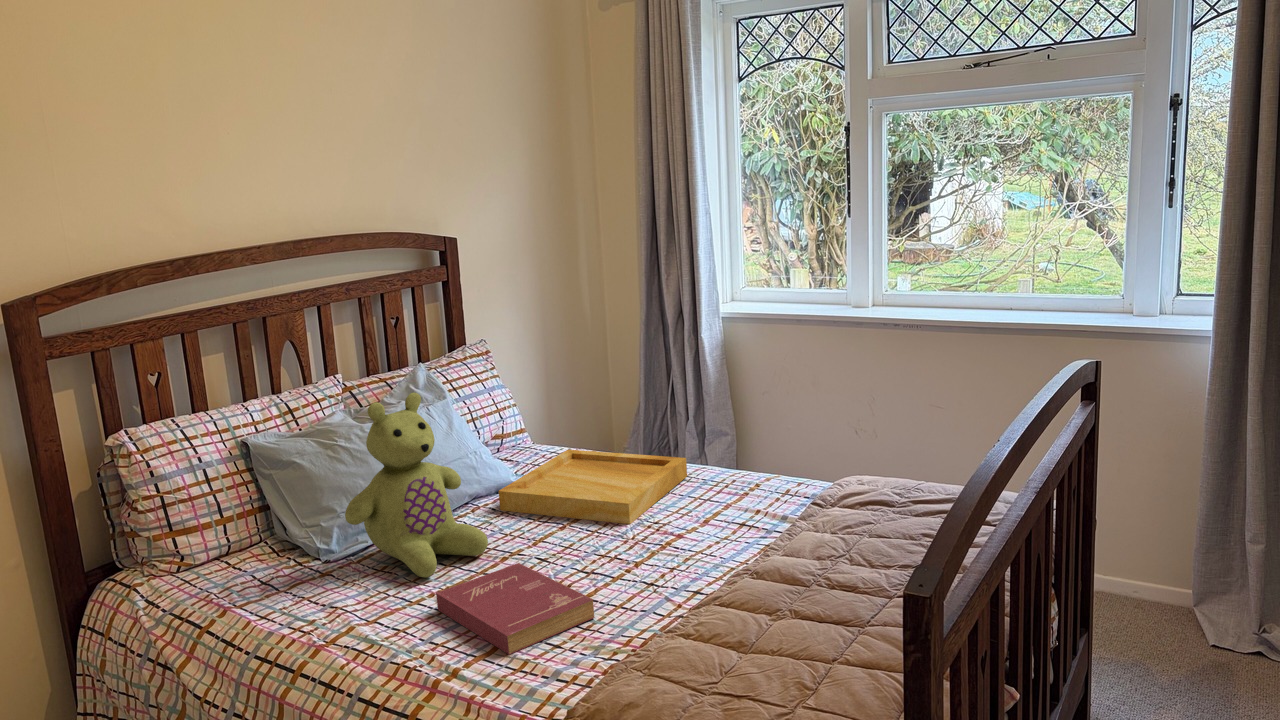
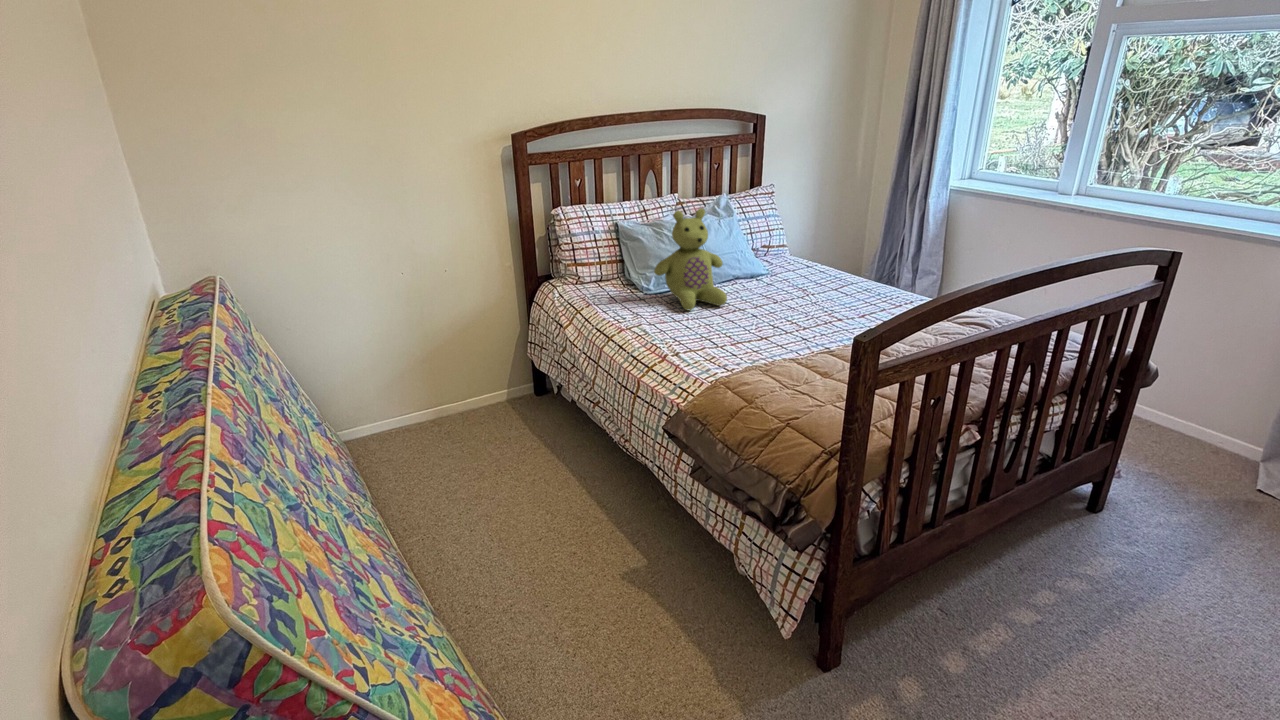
tray: present [498,449,687,524] -> none [747,260,872,308]
book: present [436,563,595,655] -> none [685,312,762,352]

